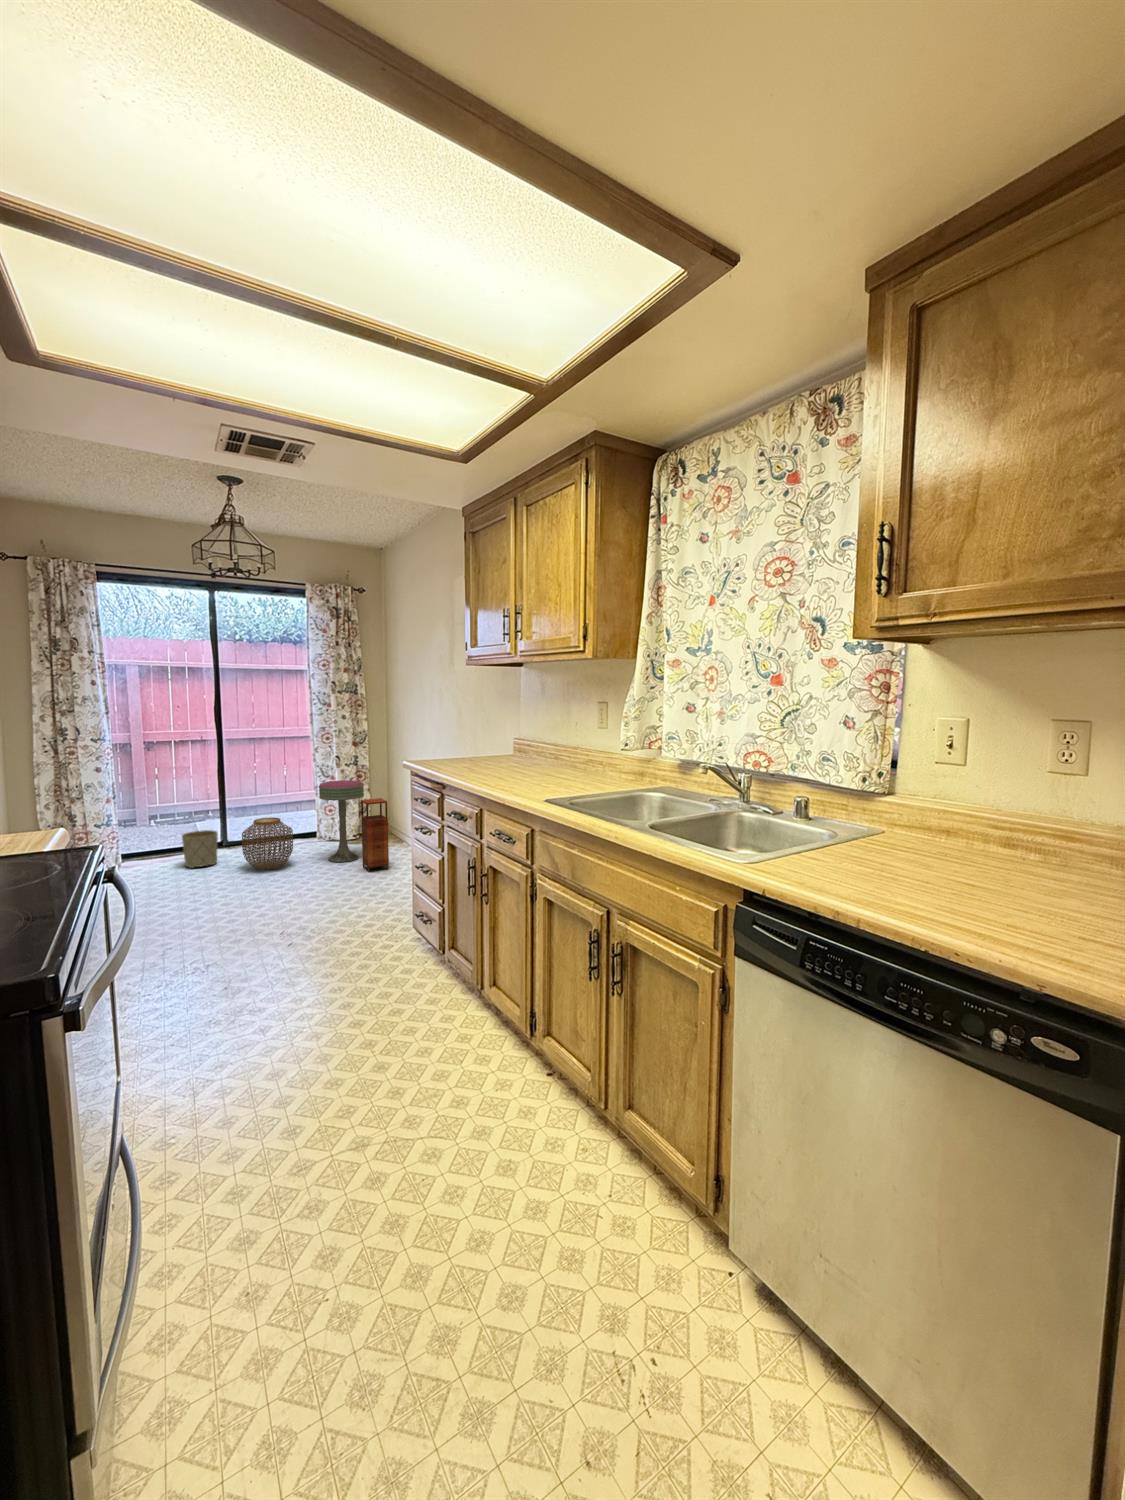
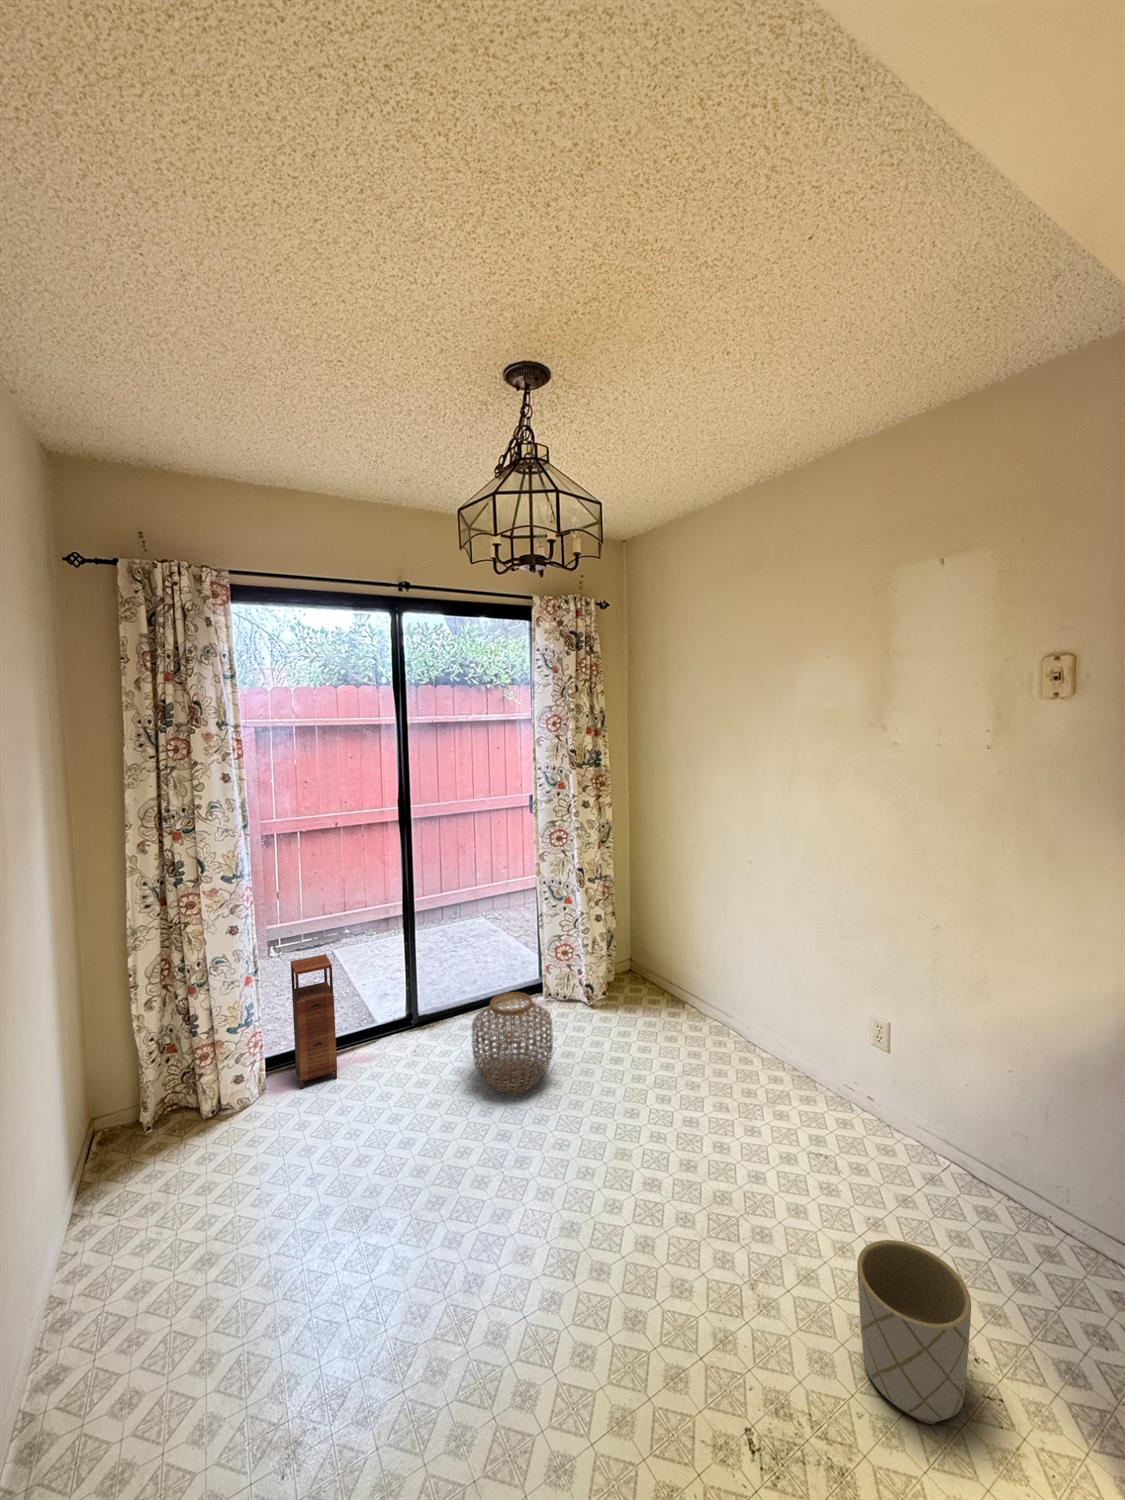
bar stool: present [319,780,364,862] -> none [583,915,655,1064]
storage cabinet: present [361,798,389,872] -> present [291,954,337,1089]
planter: present [182,830,218,868] -> present [857,1240,971,1424]

